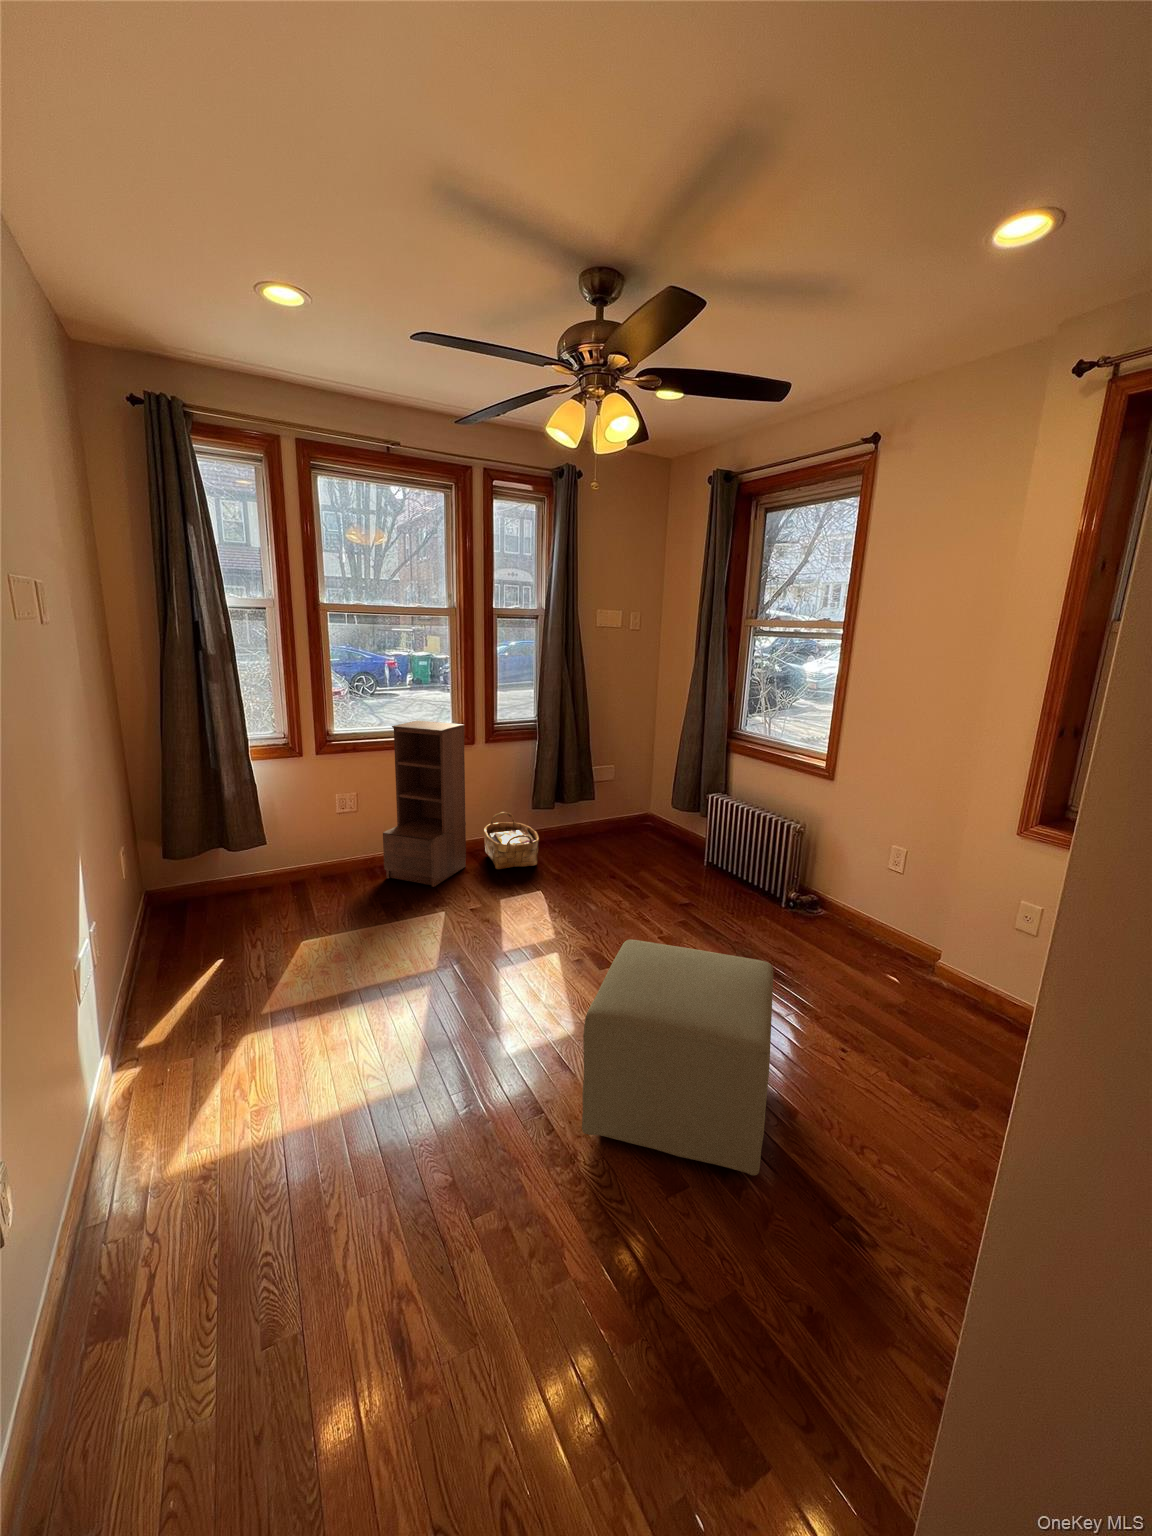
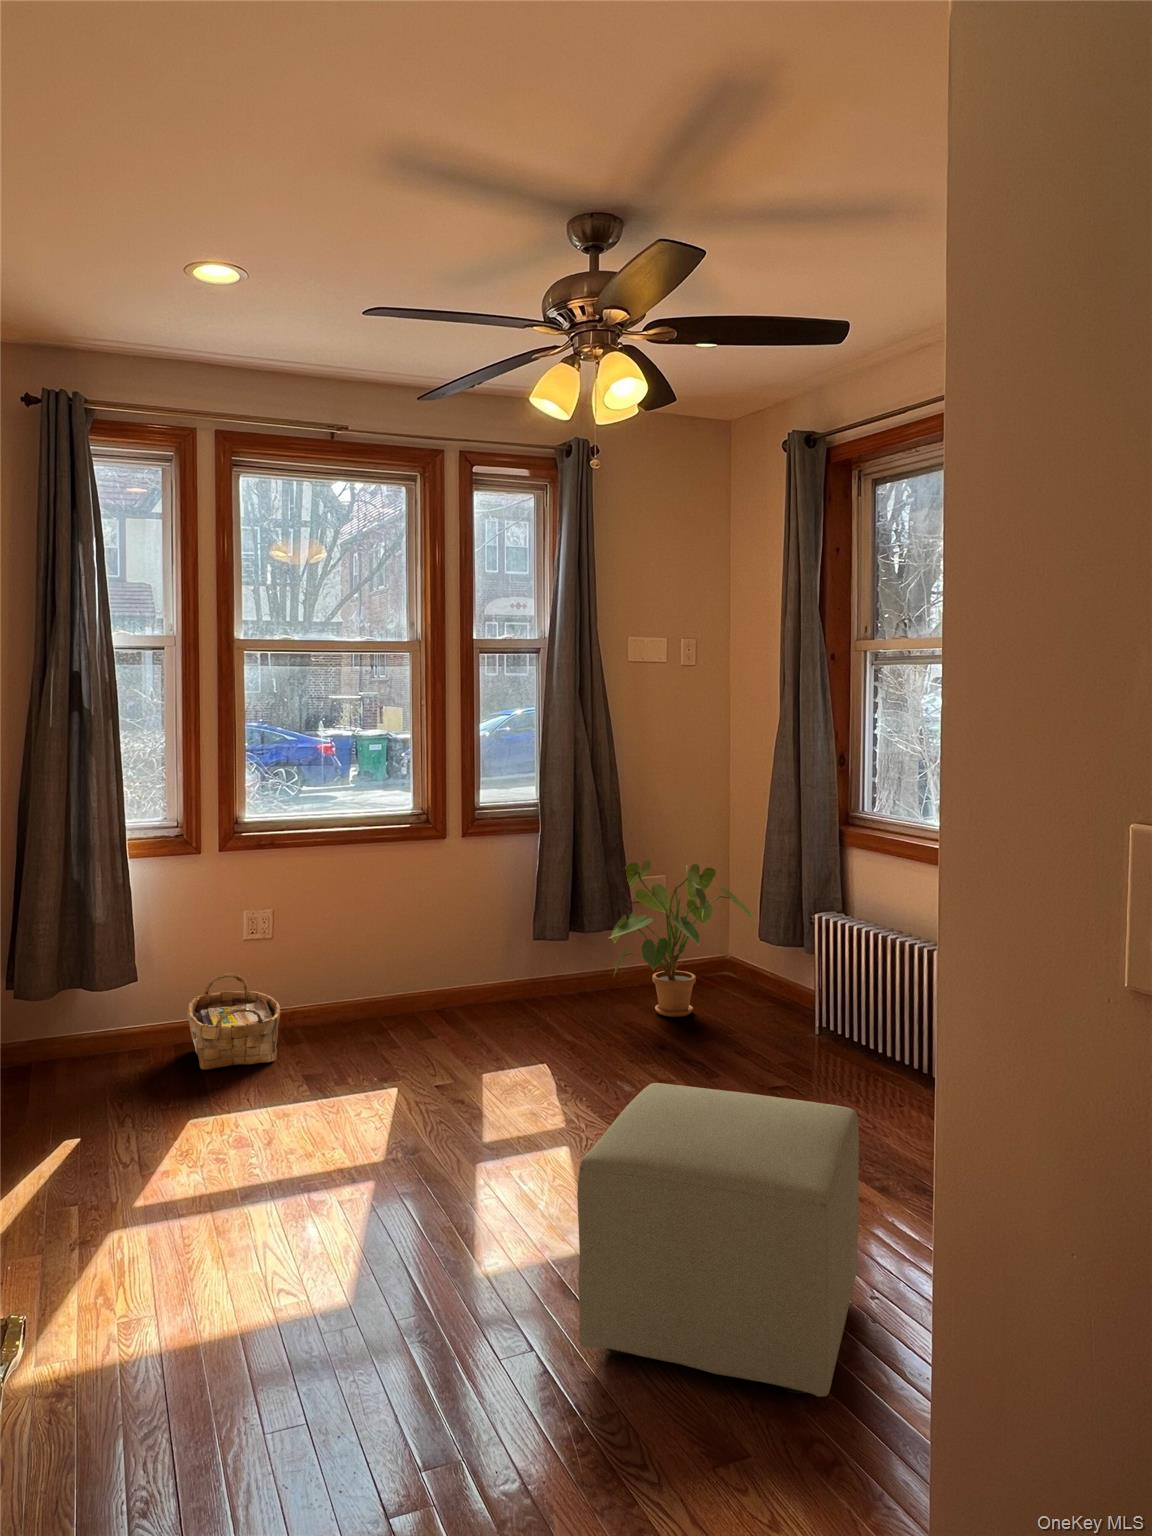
bookshelf: present [383,720,466,887] -> none [312,808,436,1054]
house plant: none [579,755,677,858] -> present [610,860,754,1017]
woven basket: present [484,812,539,869] -> present [187,973,280,1070]

